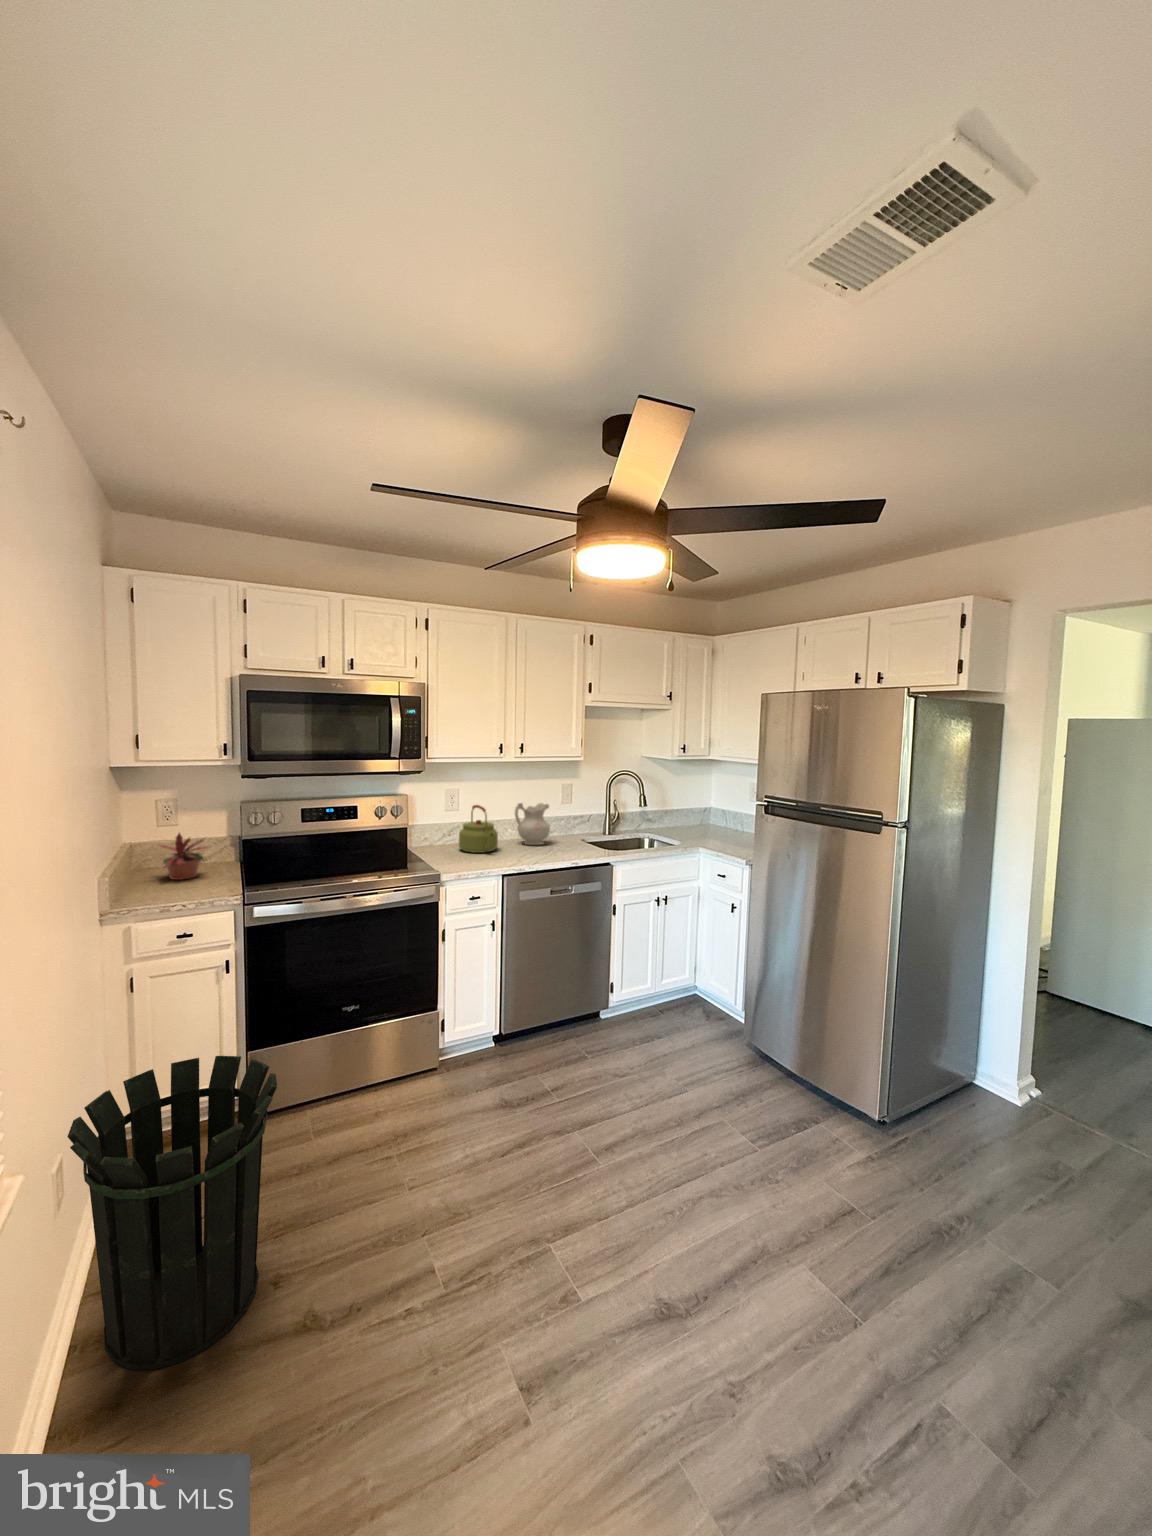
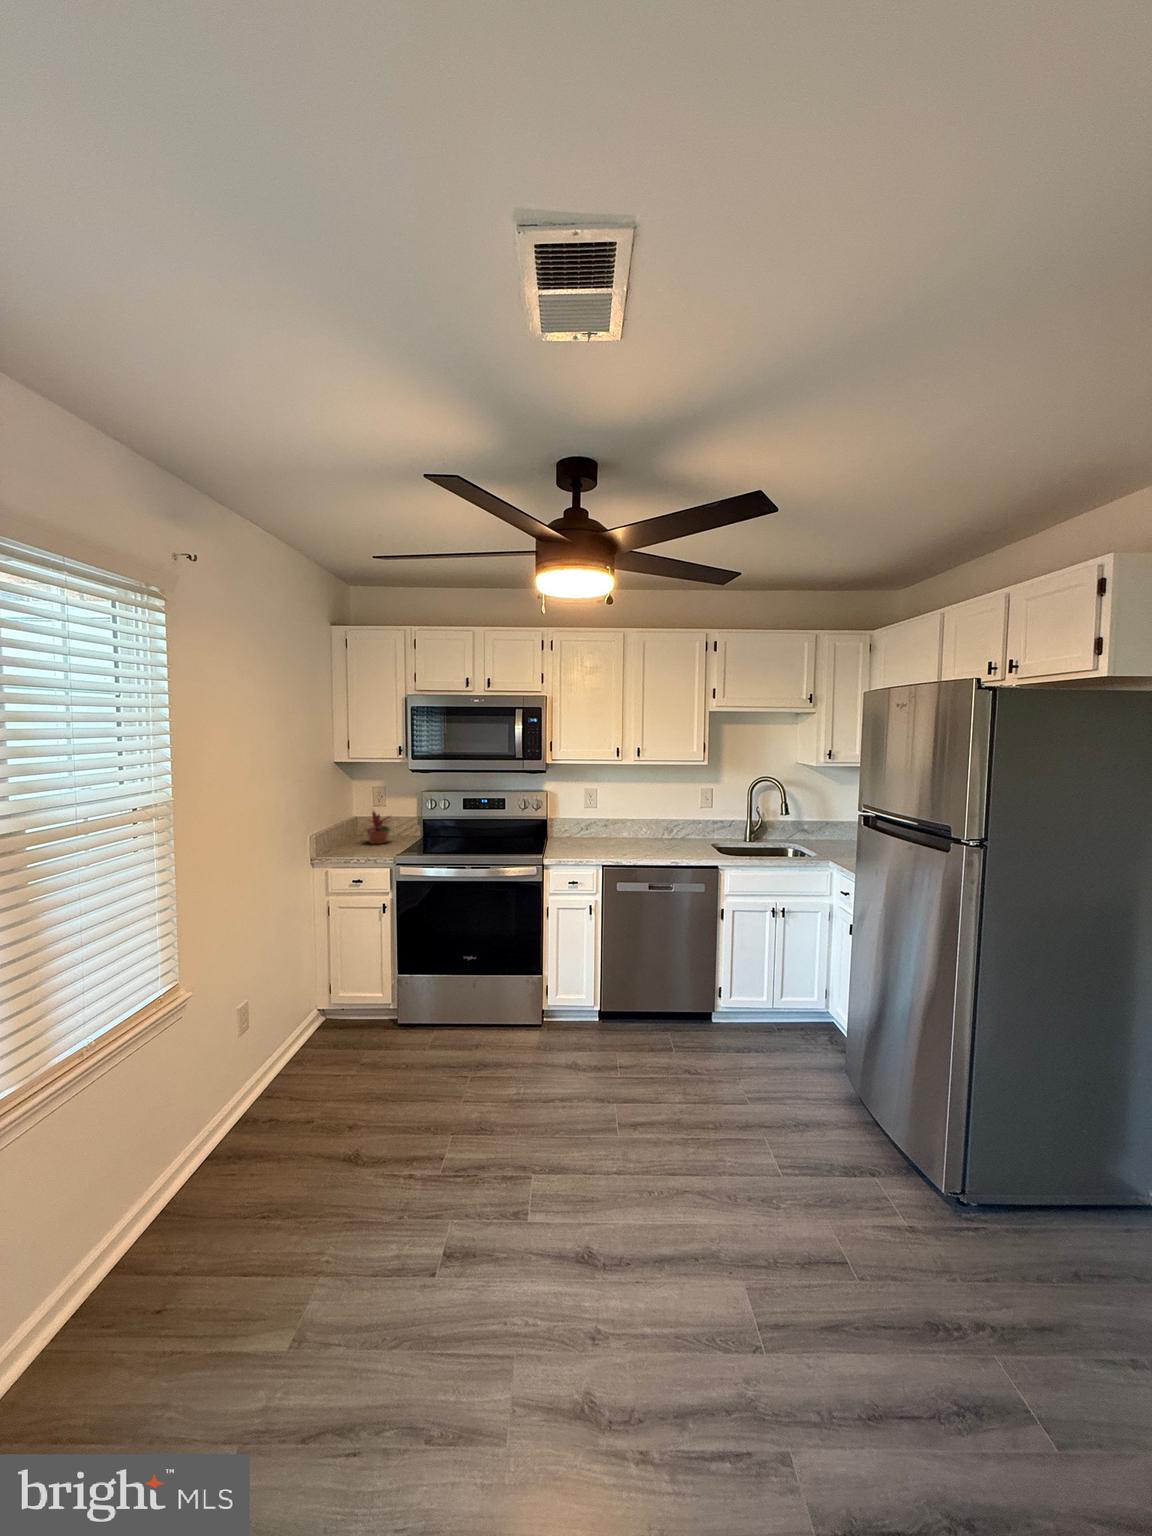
ceramic pitcher: present [515,803,550,845] -> none [645,804,679,844]
kettle: present [459,805,498,853] -> none [589,803,623,846]
waste bin: present [67,1056,277,1370] -> none [231,959,359,1149]

